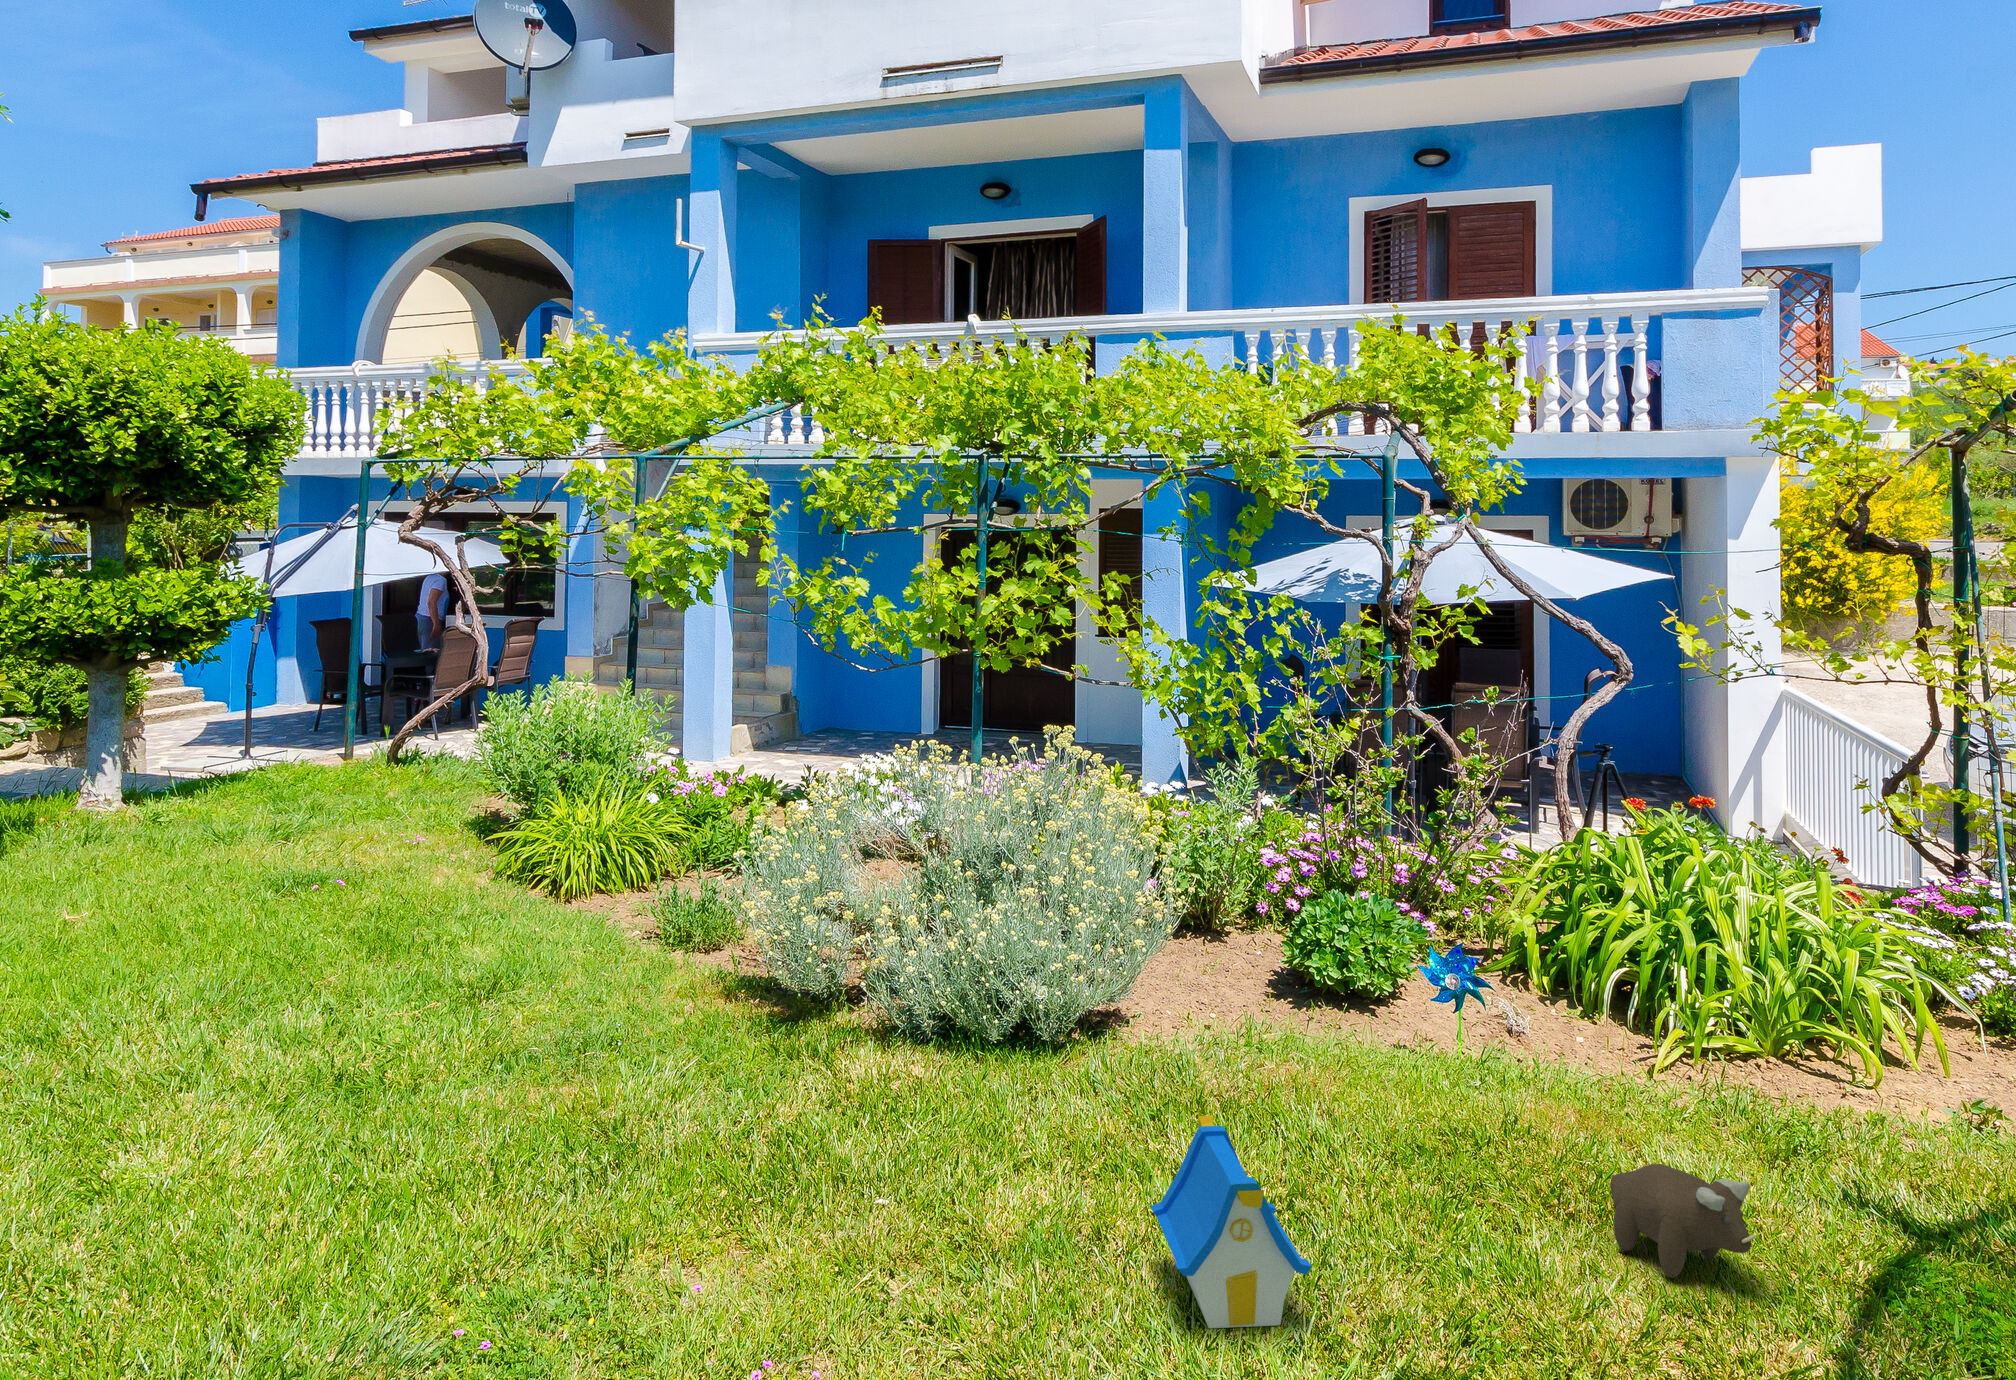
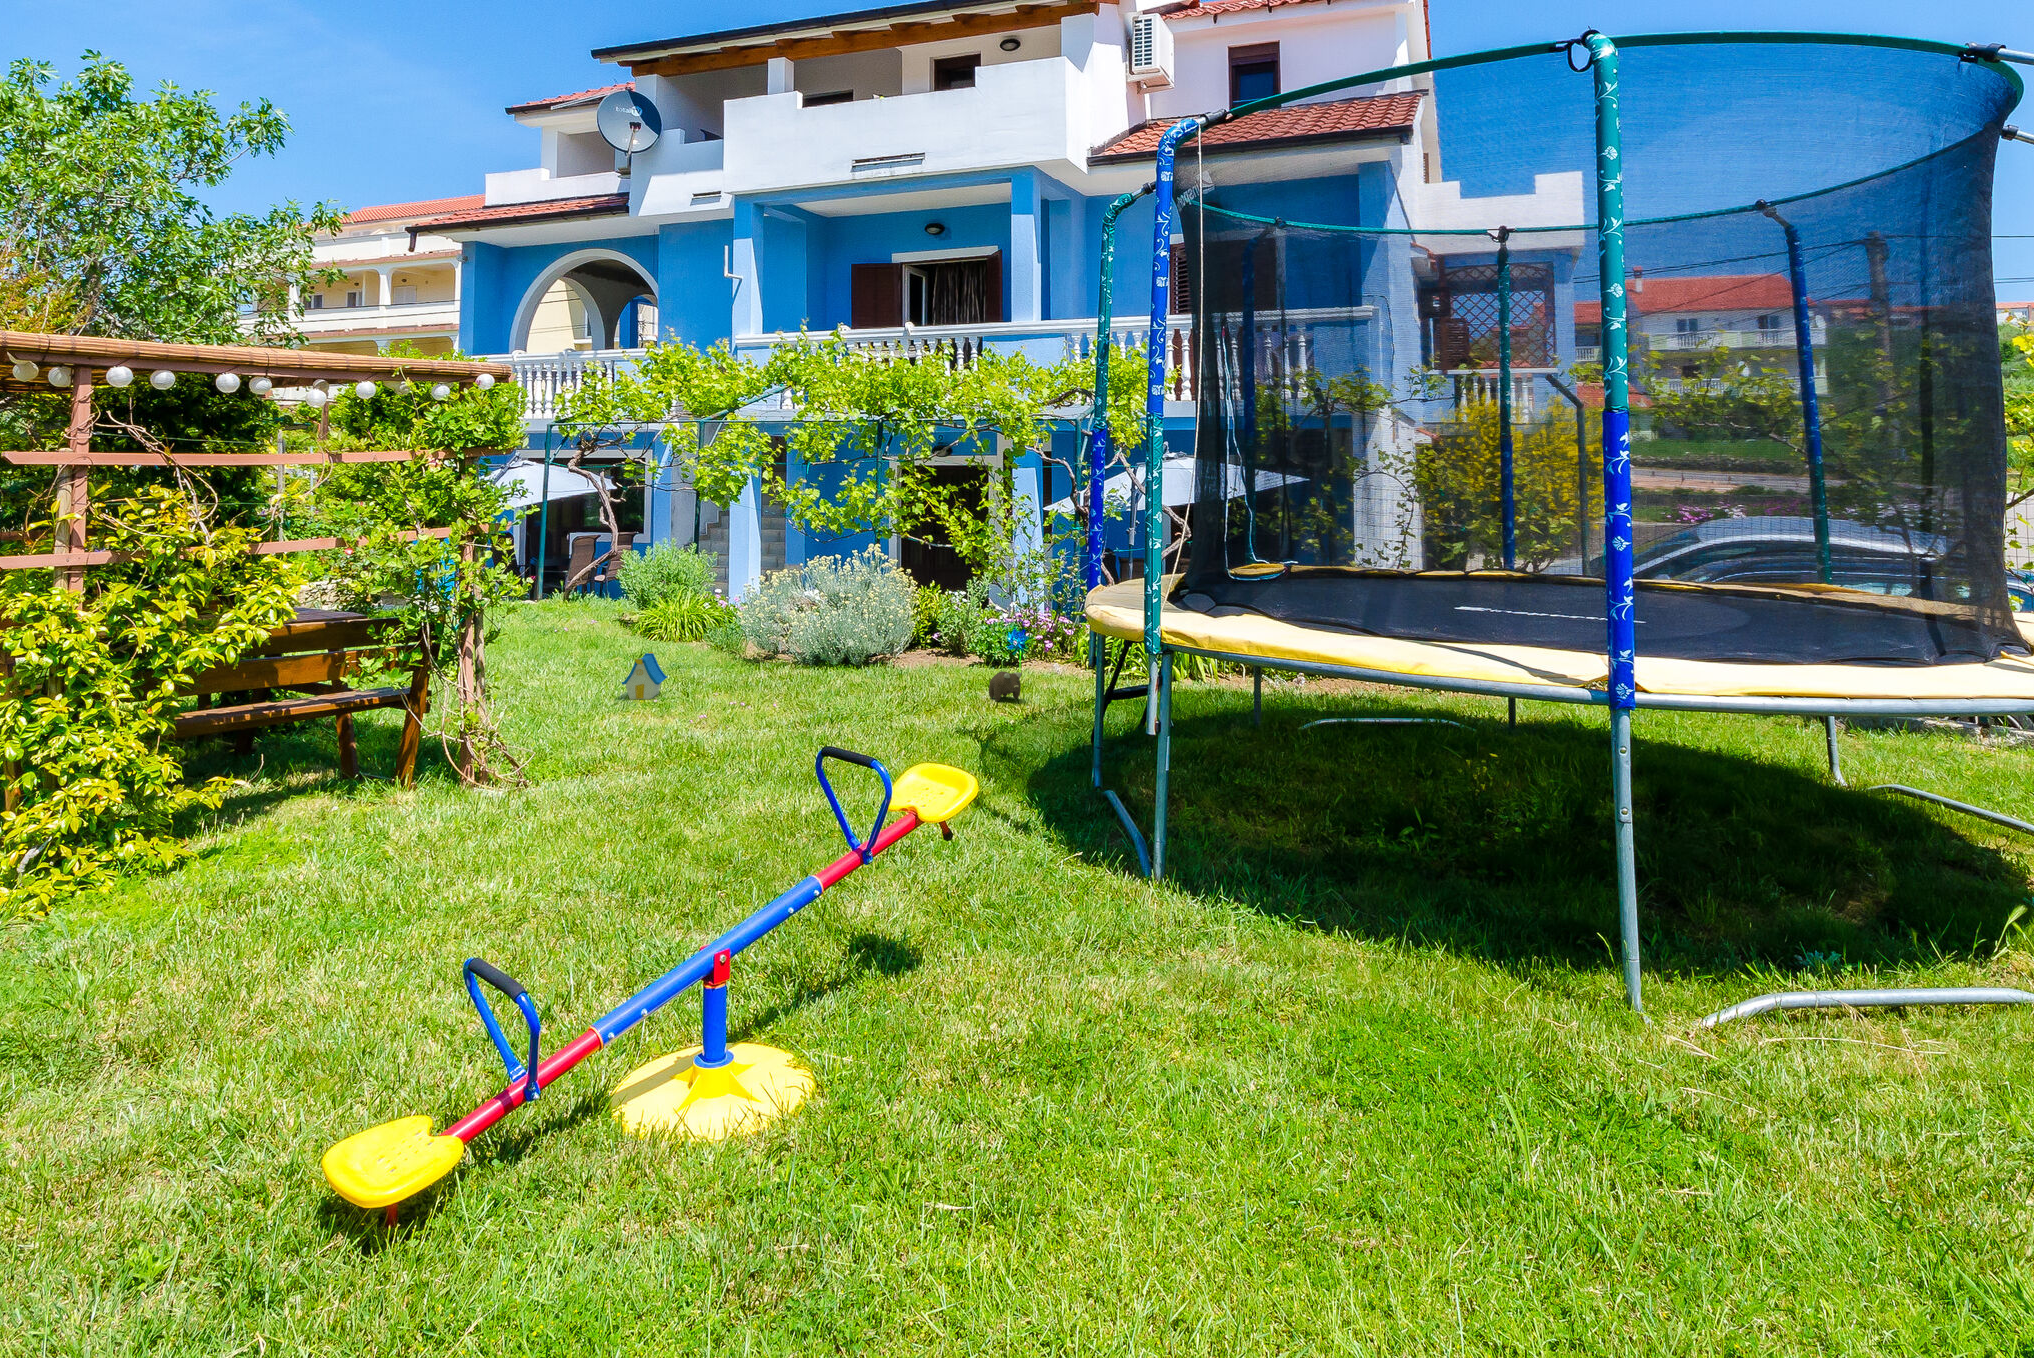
toy house: present [1151,1115,1312,1328] -> present [621,652,667,699]

